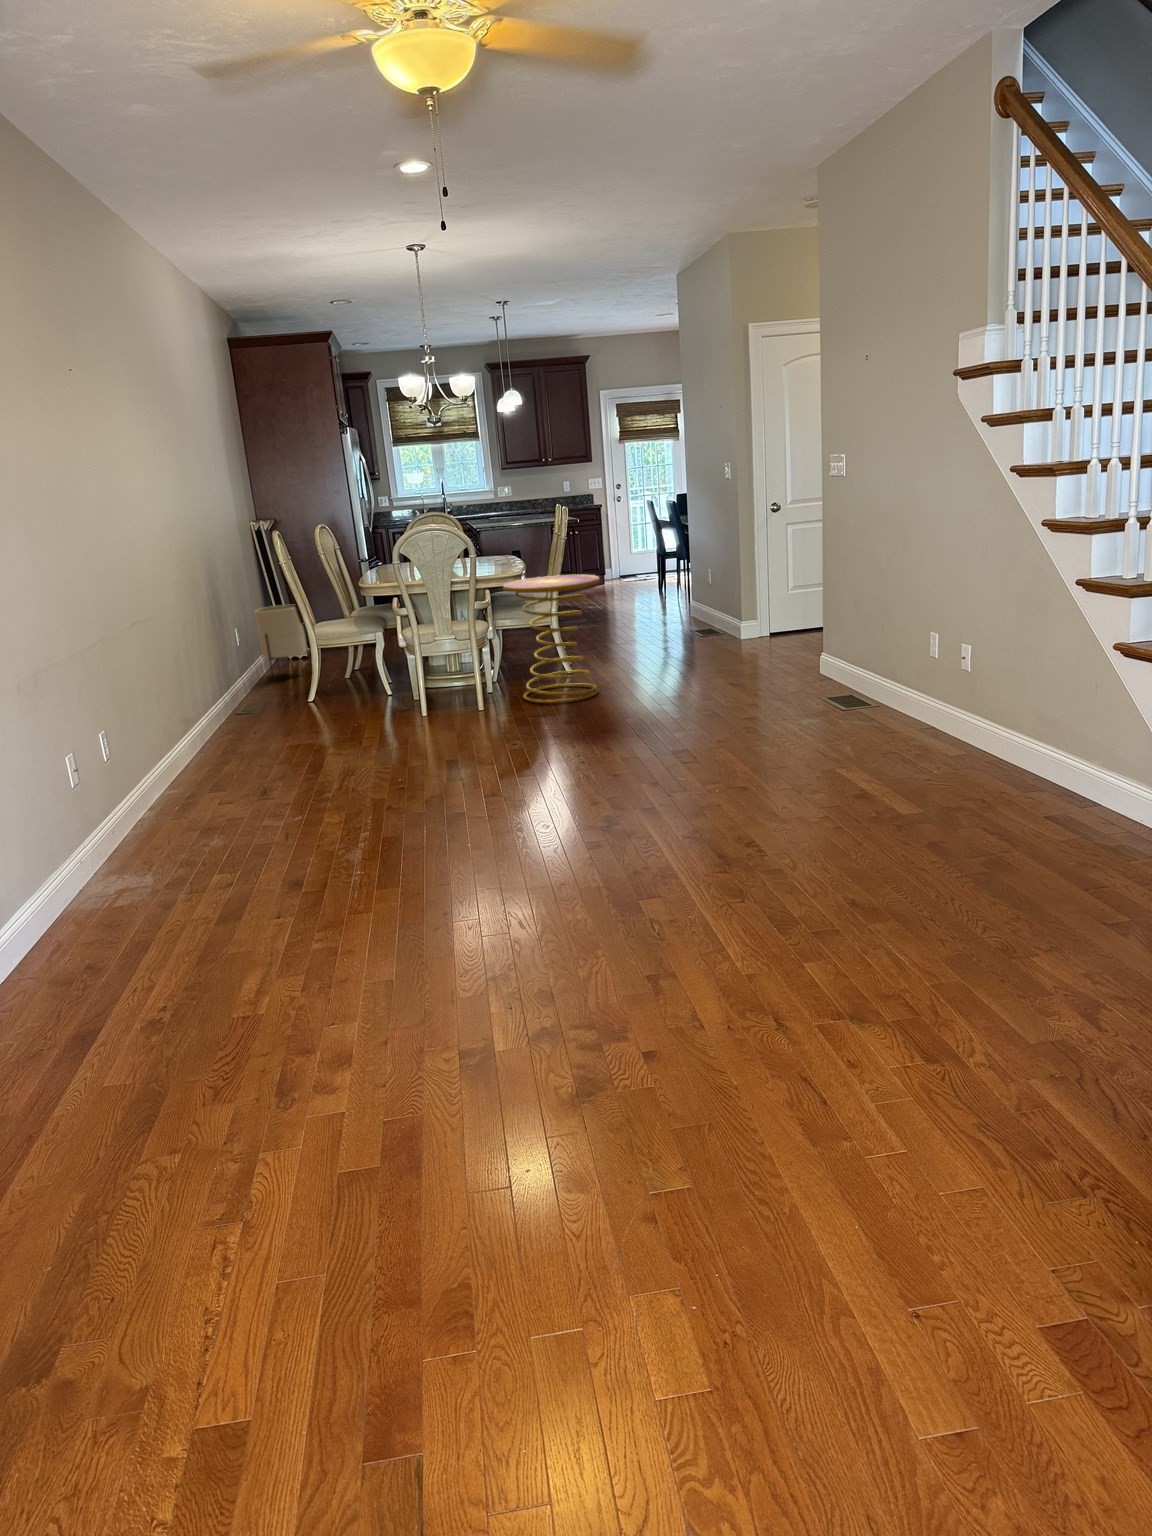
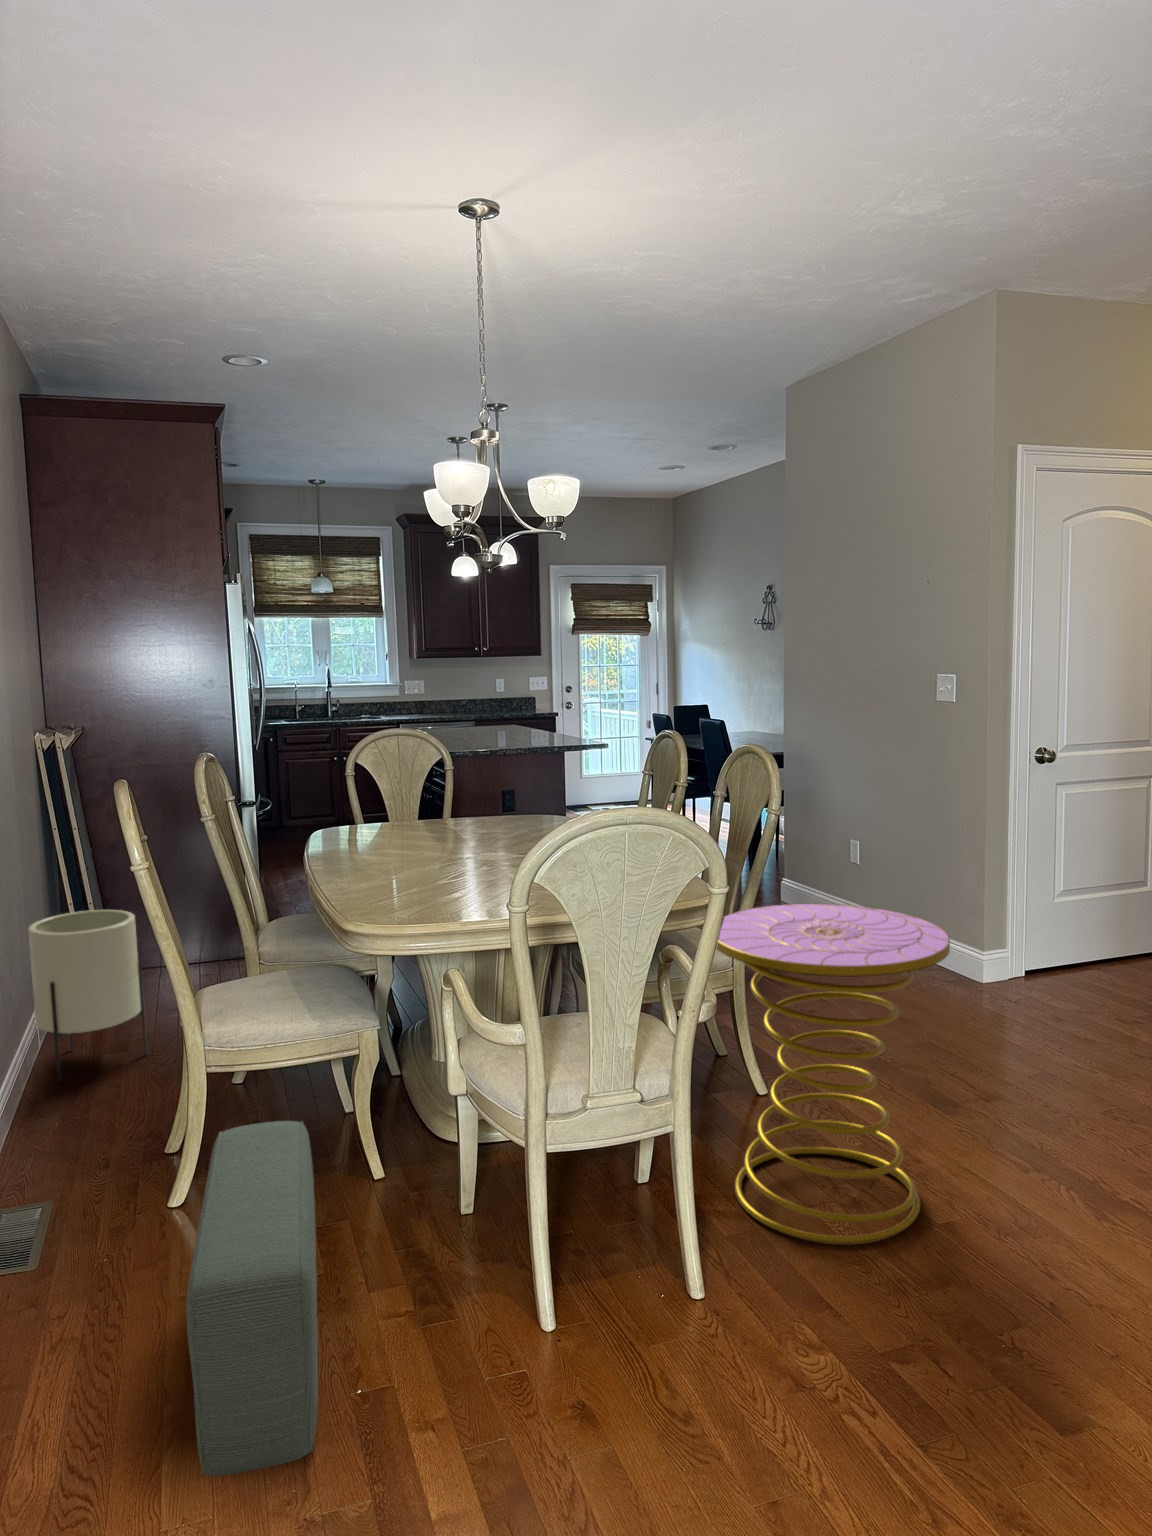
pouf: none [294,656,355,738] -> present [186,1121,318,1476]

